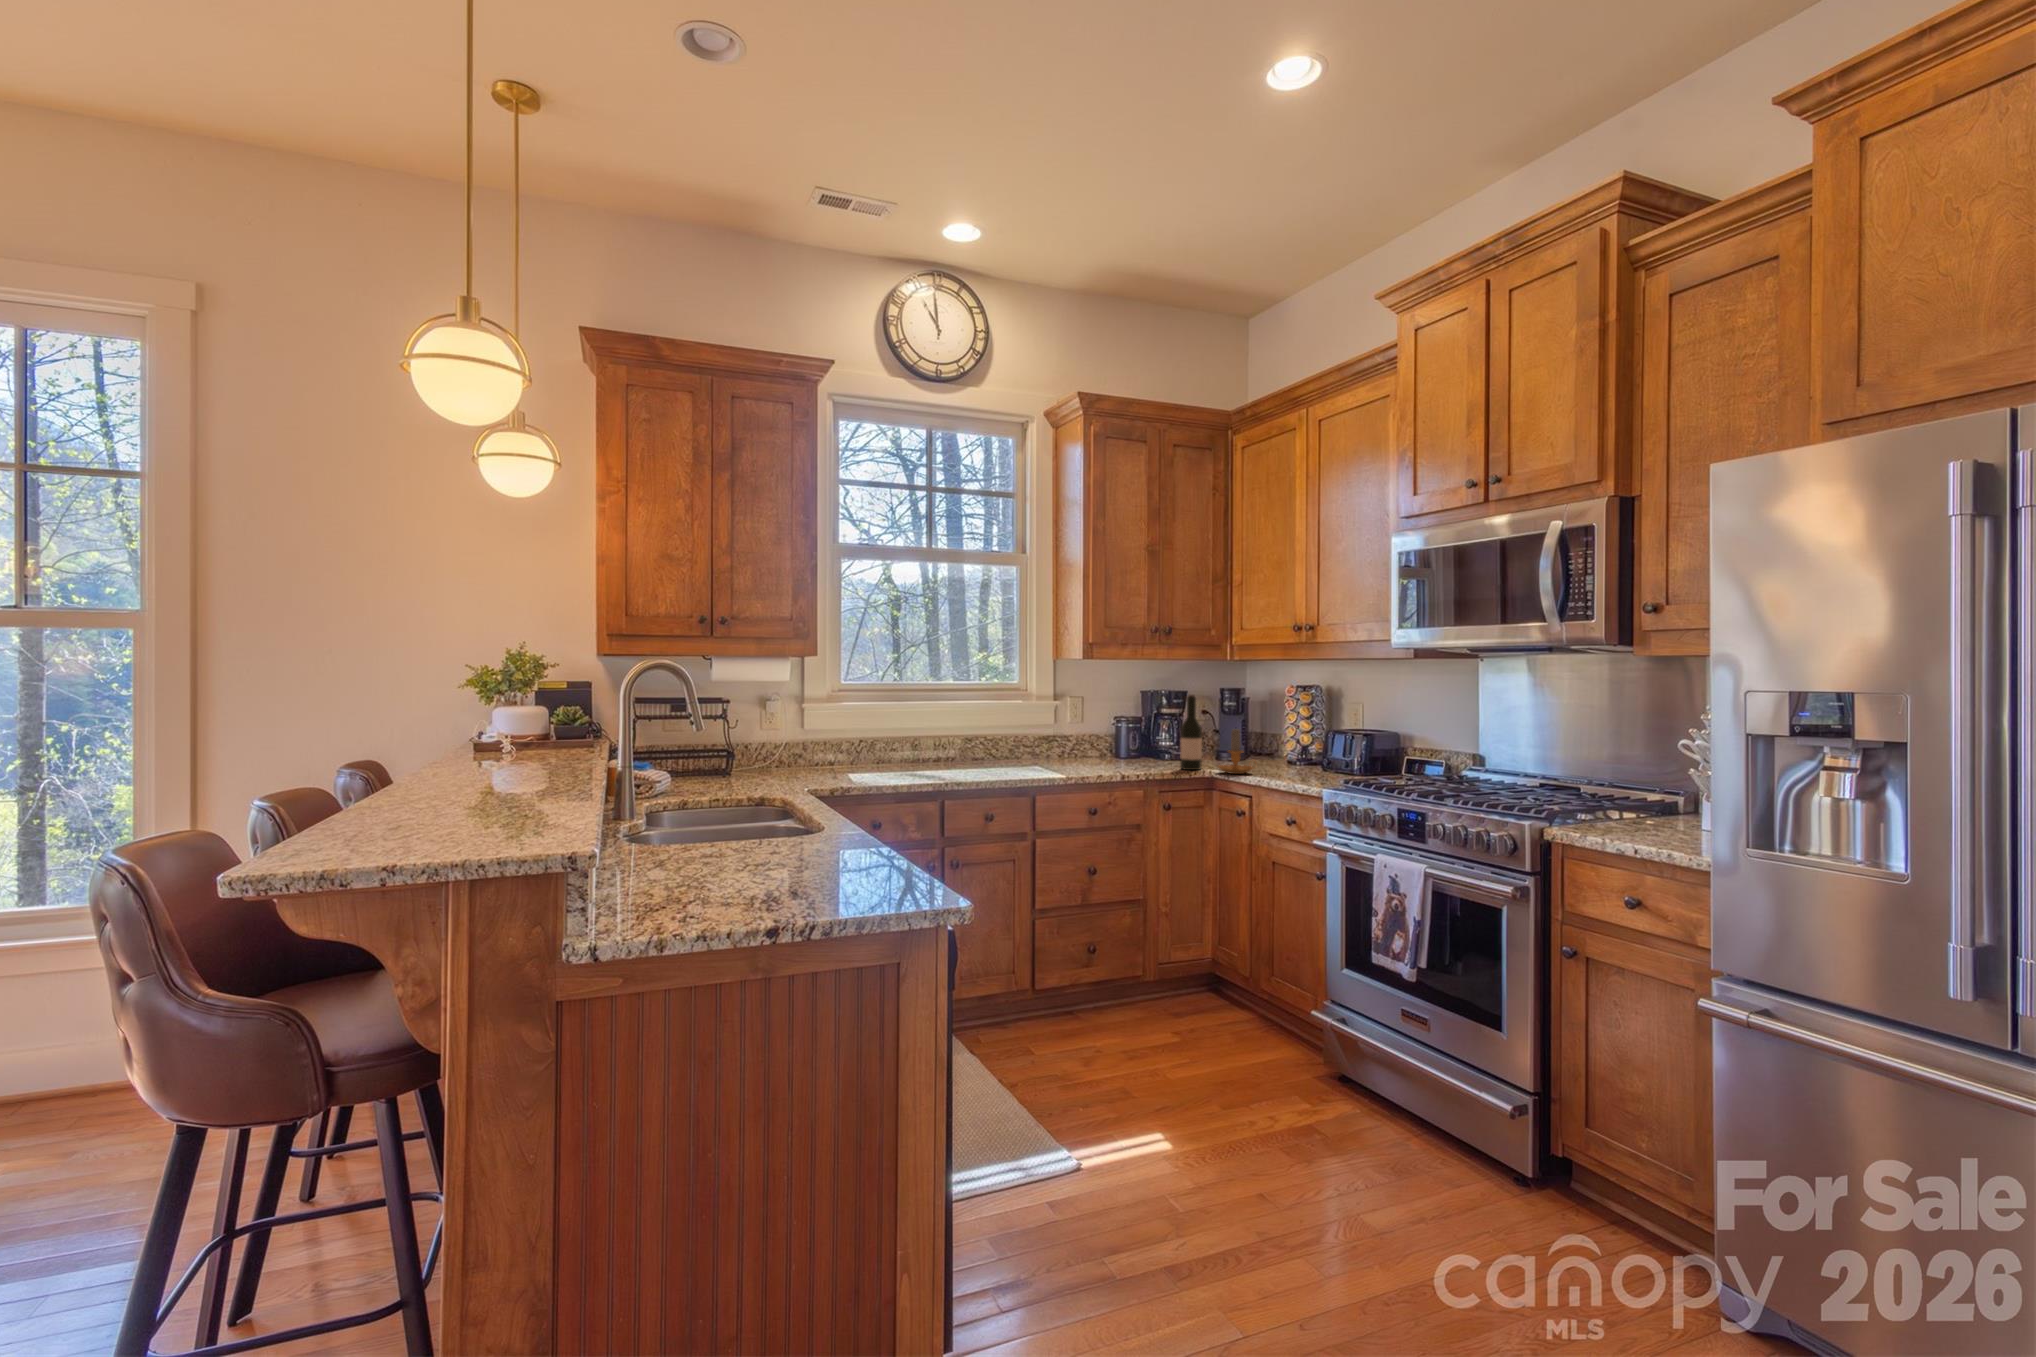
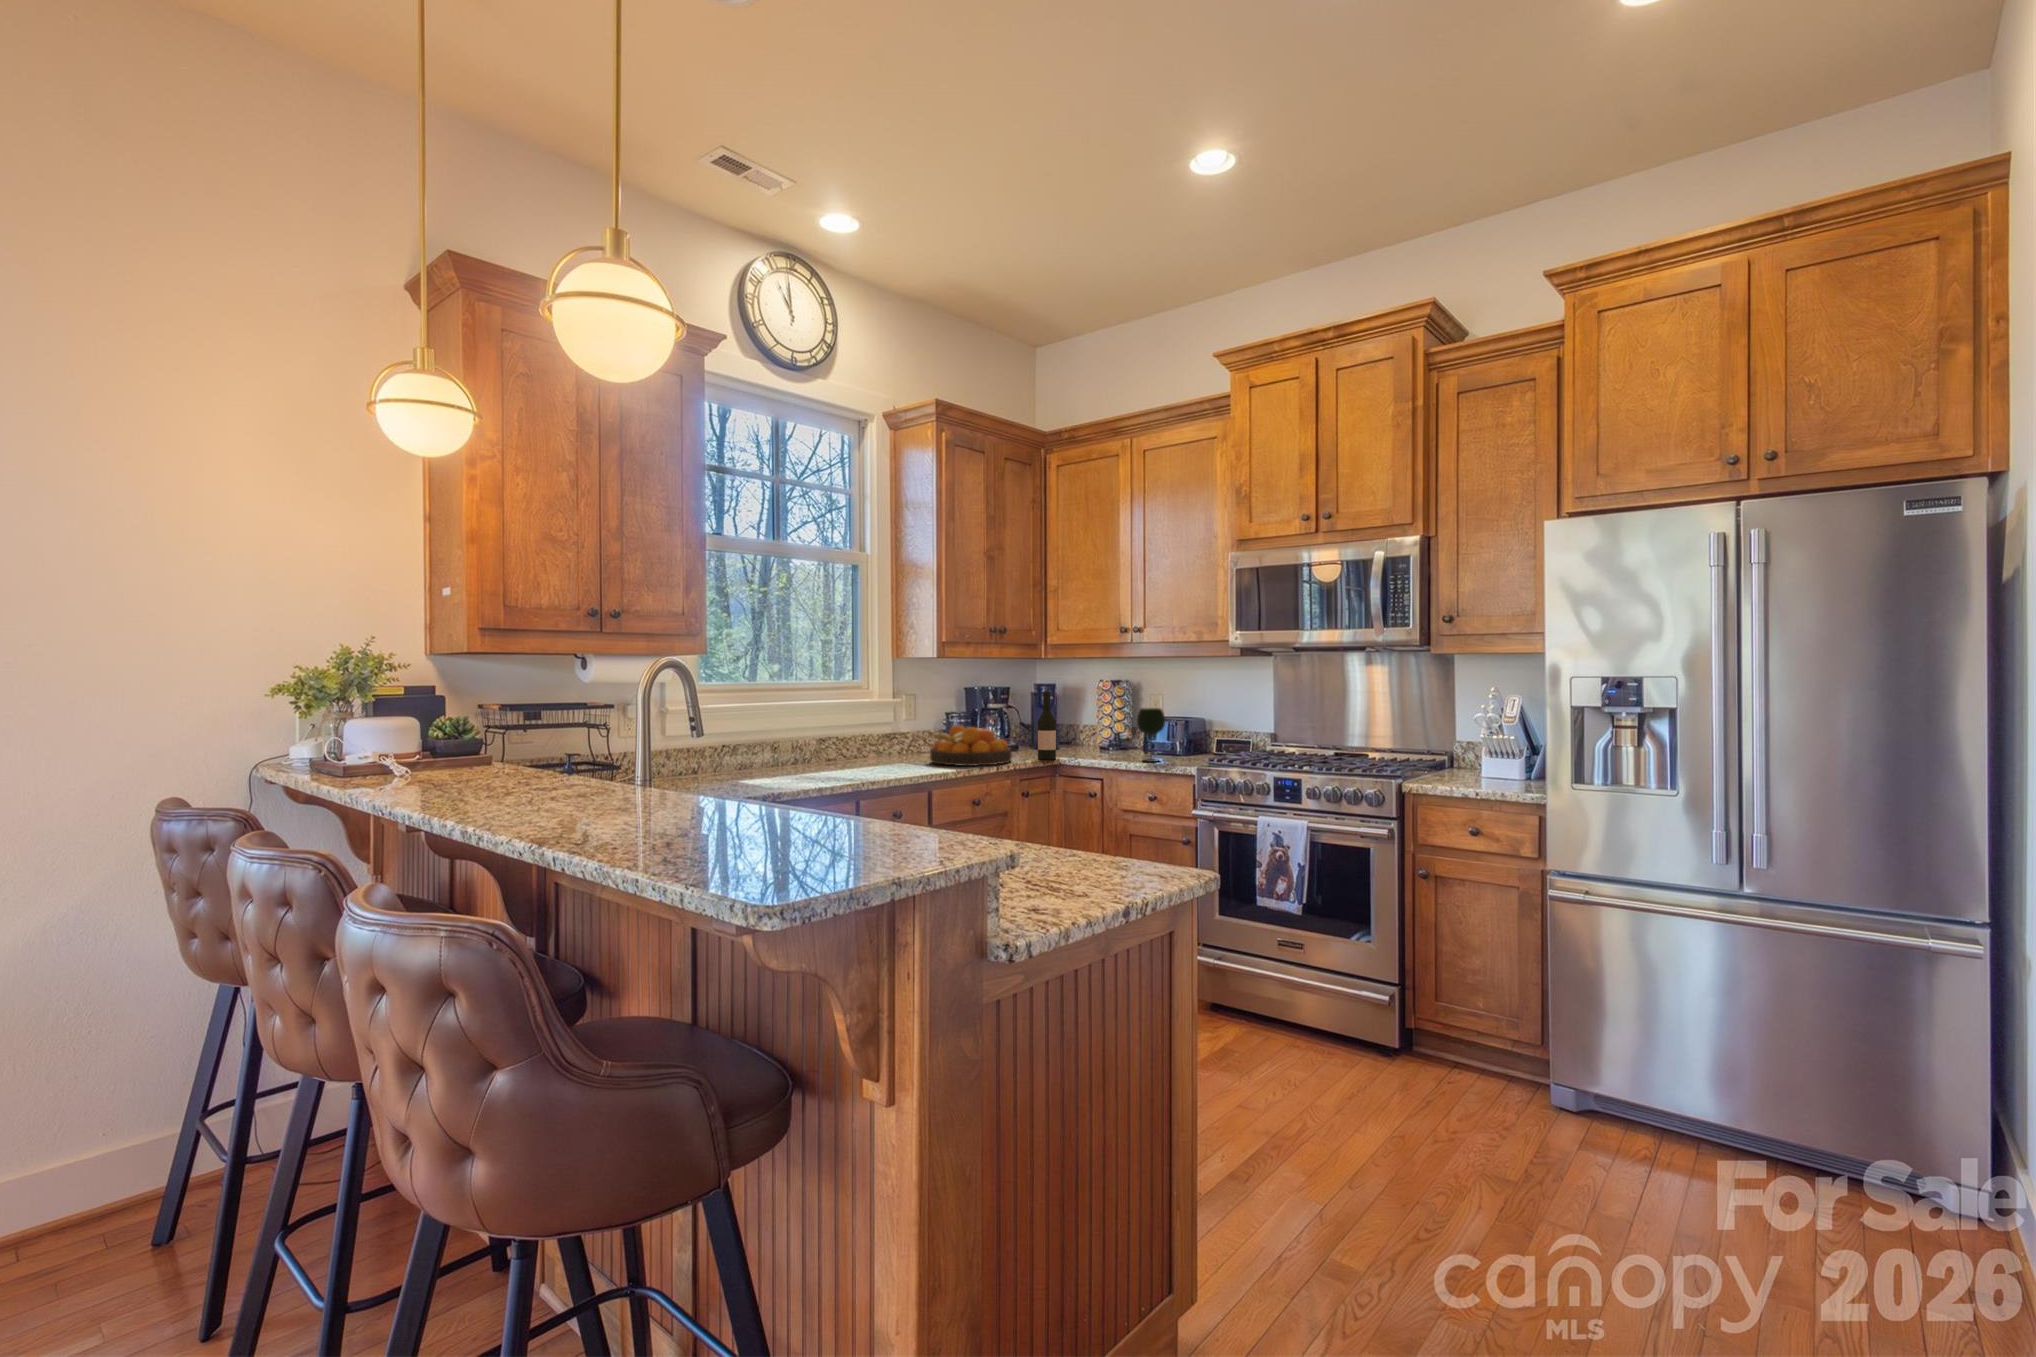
wine glass: none [1277,718,1311,780] -> present [1137,708,1165,762]
fruit bowl: none [1065,728,1150,772] -> present [930,725,1012,766]
candle: present [1218,729,1253,774] -> none [1077,718,1116,760]

